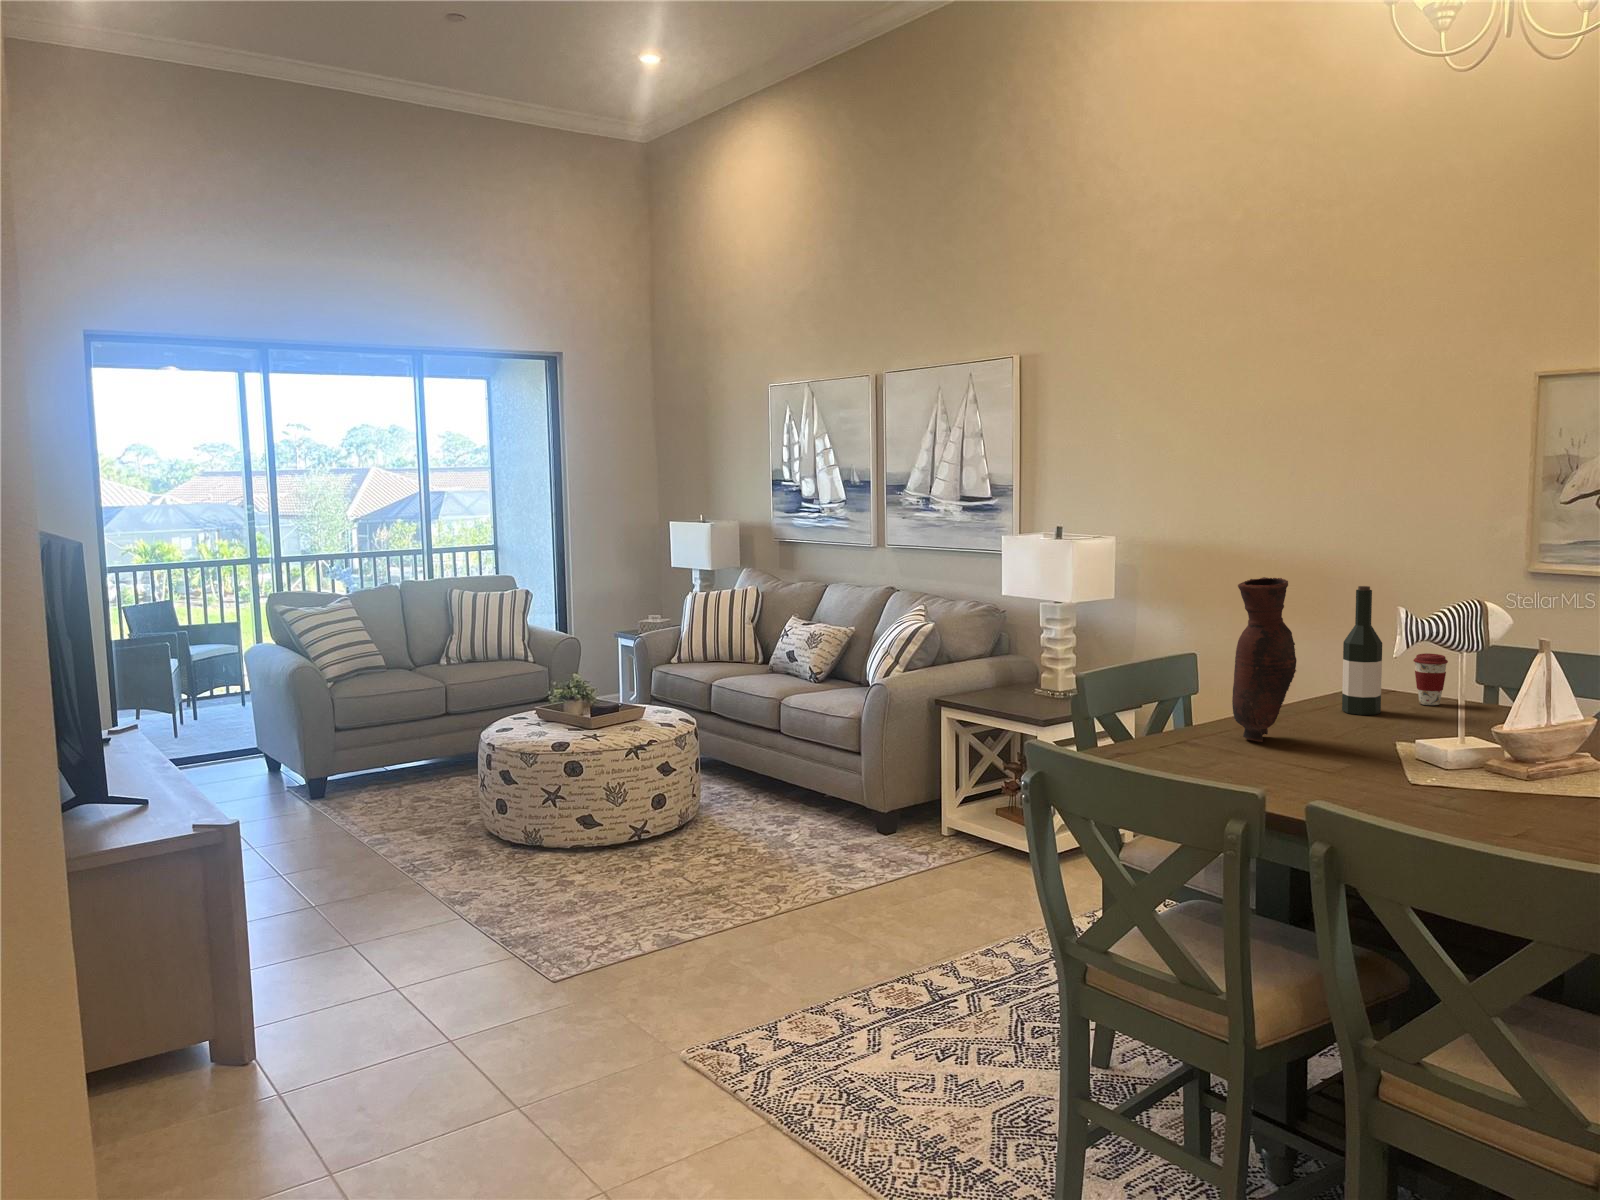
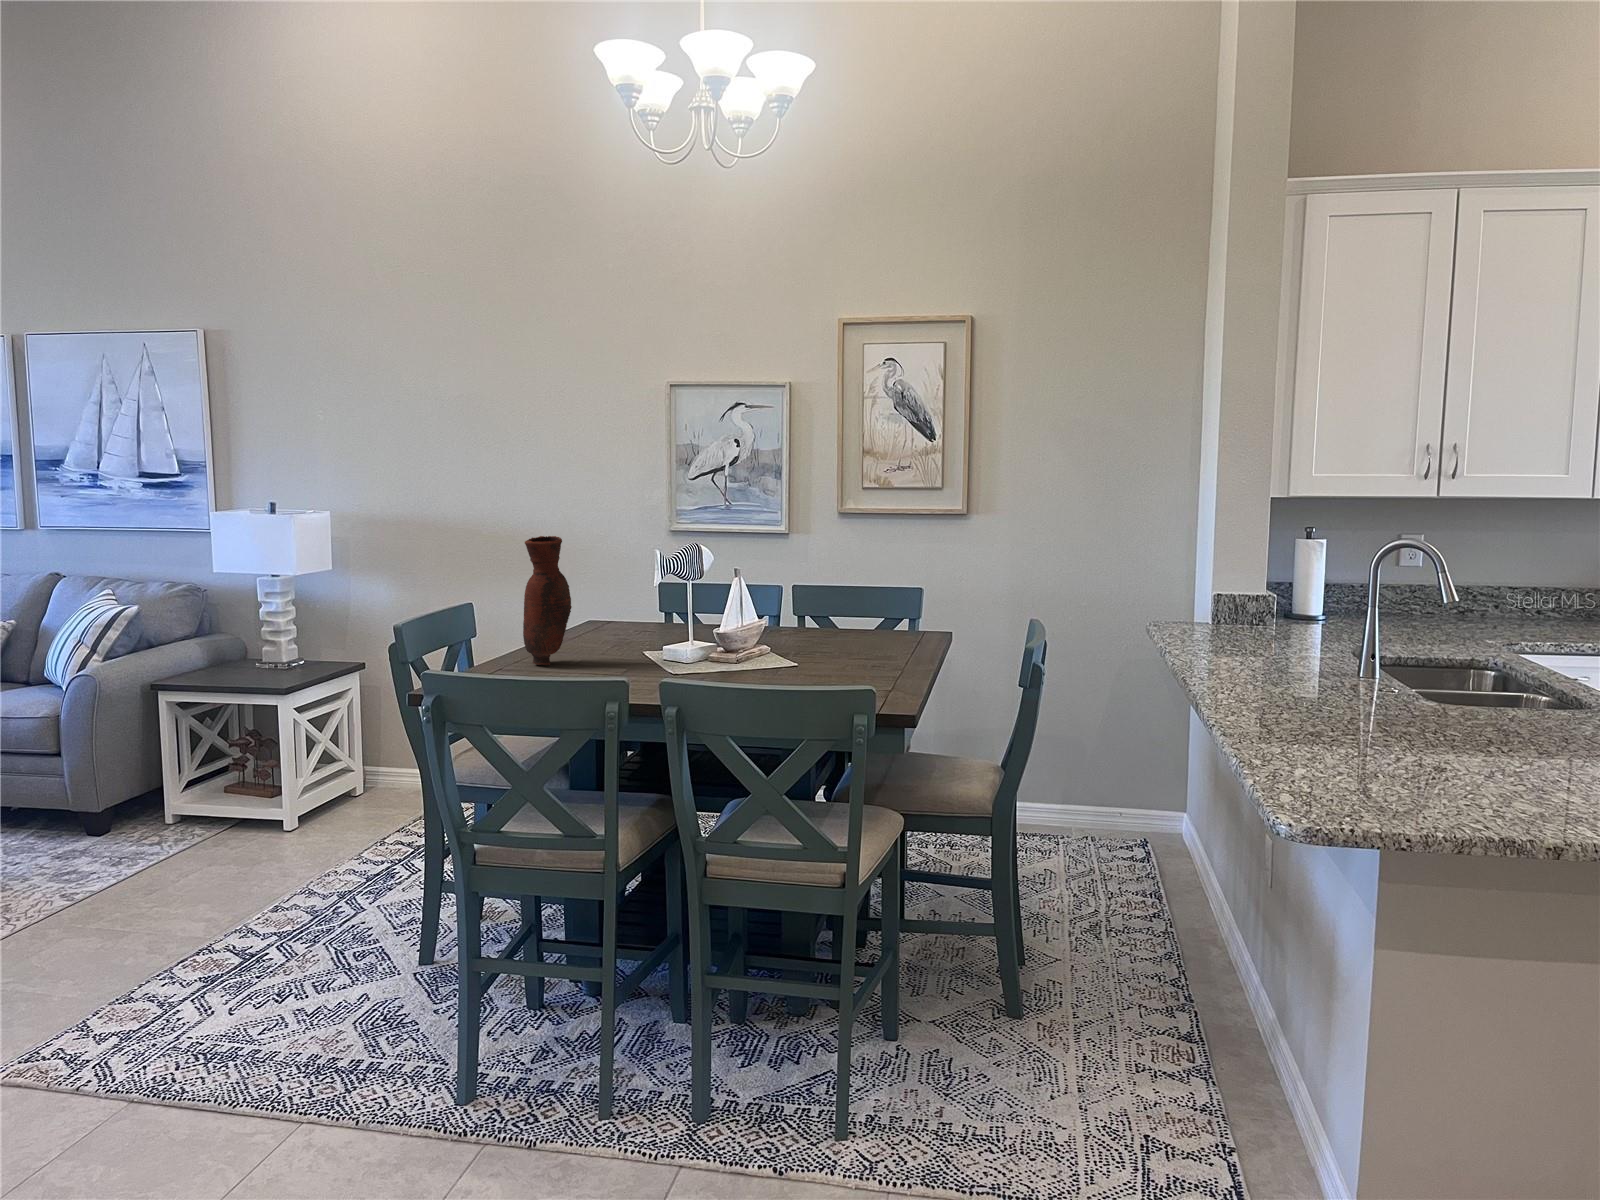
wine bottle: present [1342,586,1382,715] -> none [581,543,609,641]
coffee cup: present [1413,653,1448,705] -> none [623,593,646,631]

